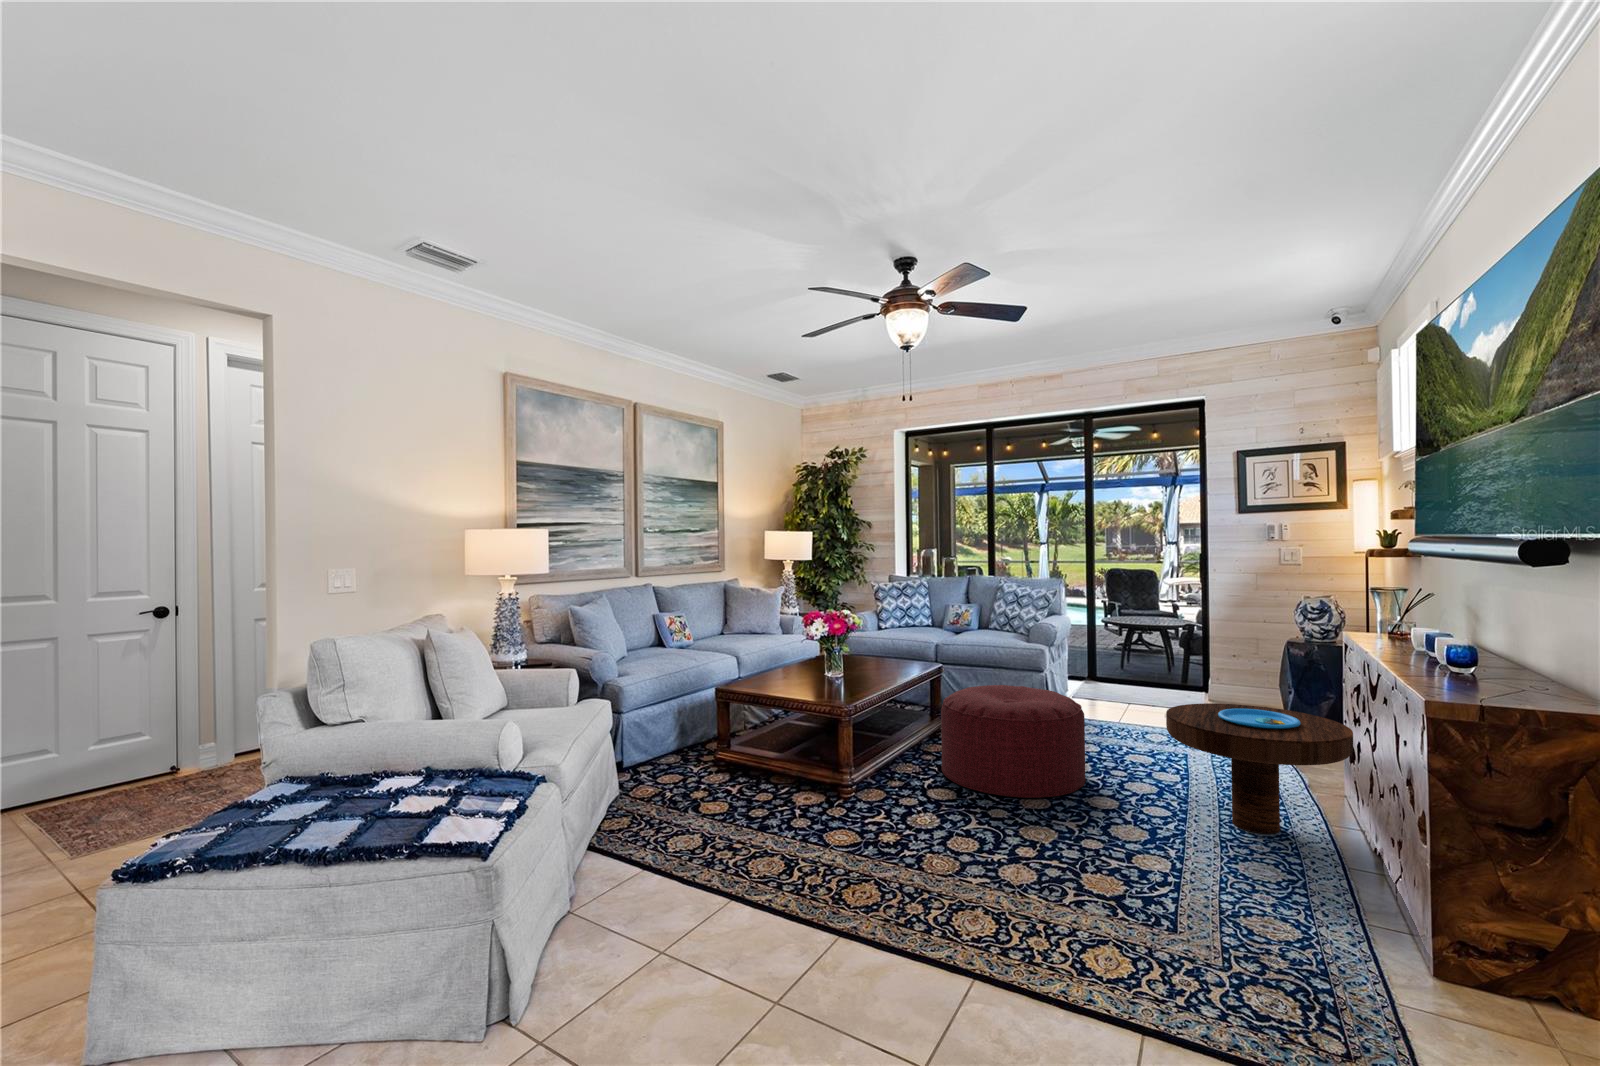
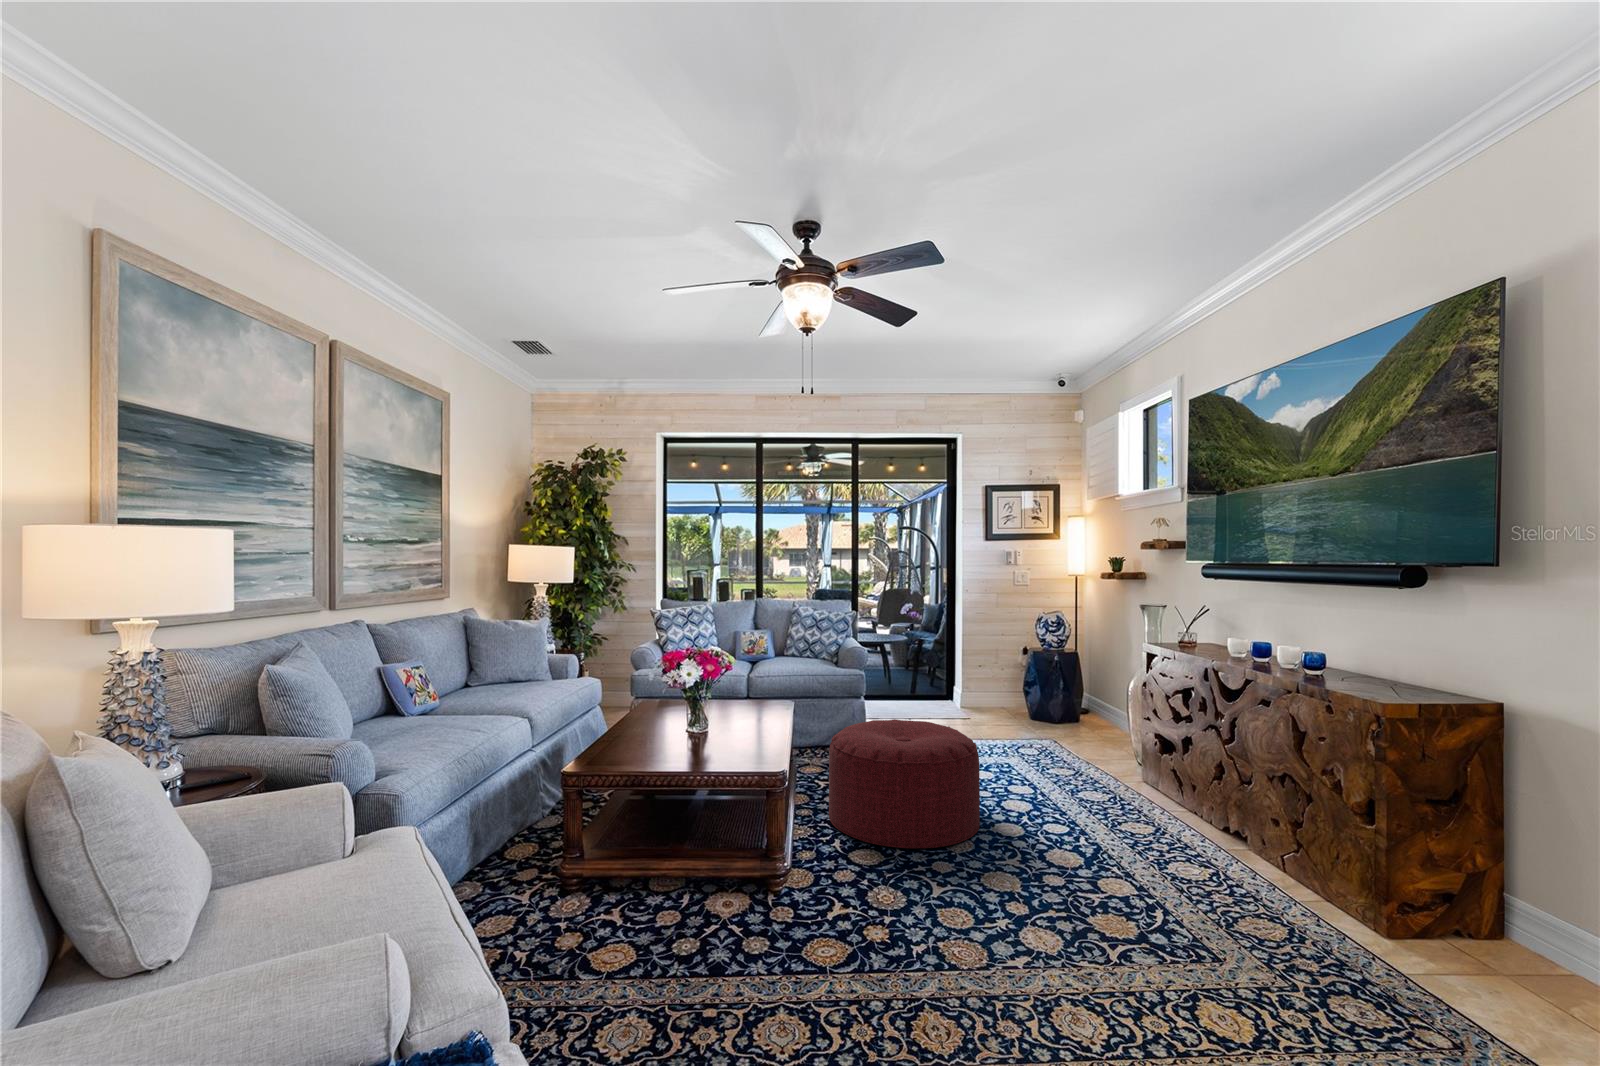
side table: present [1166,703,1353,834] -> none [1064,719,1224,840]

